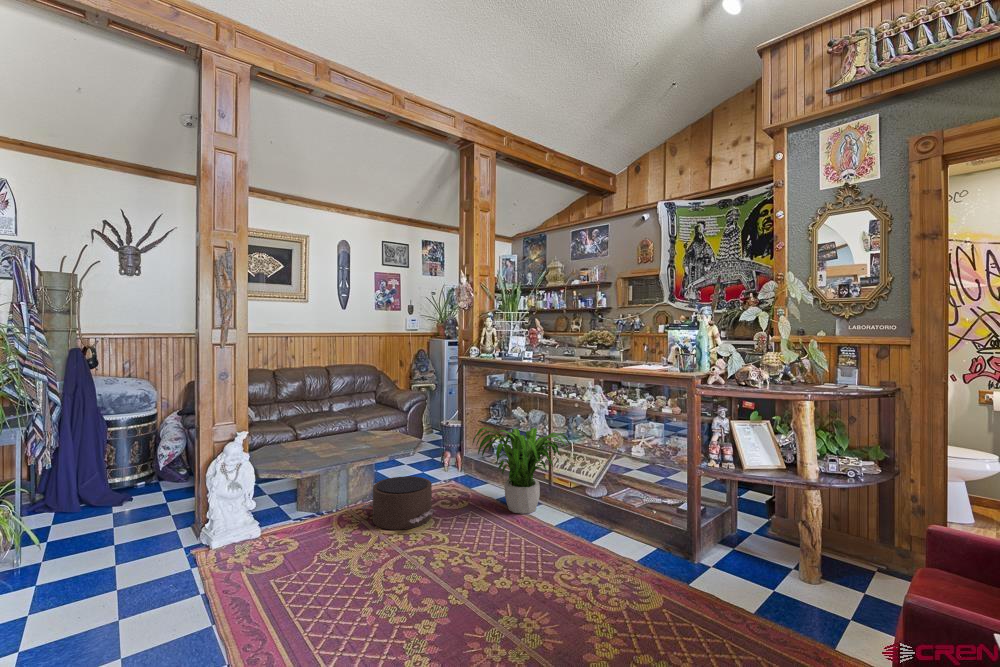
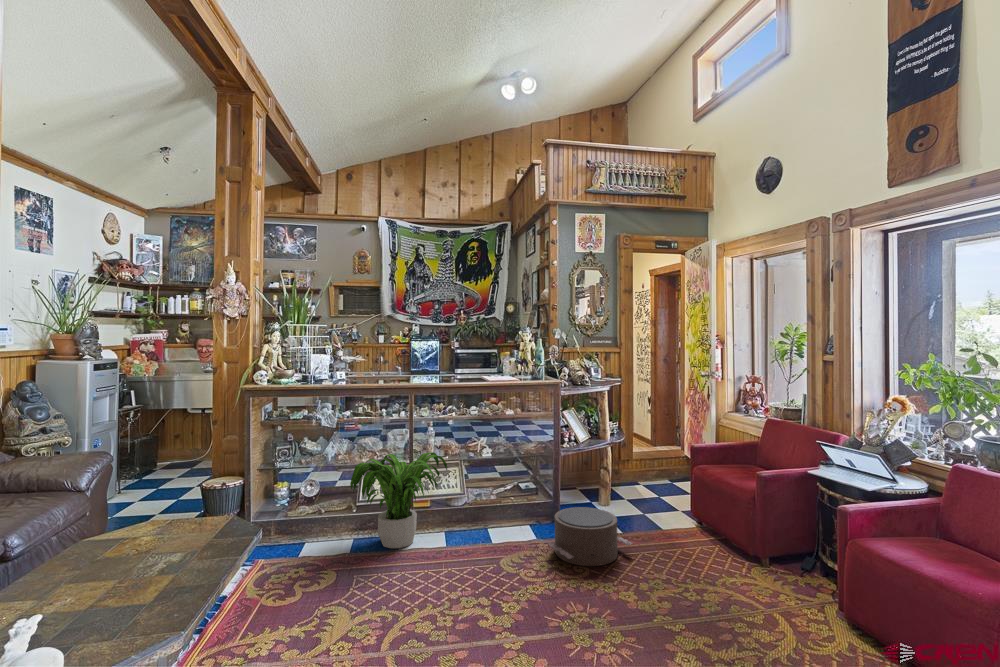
pouf: present [361,476,435,530] -> present [549,507,632,566]

